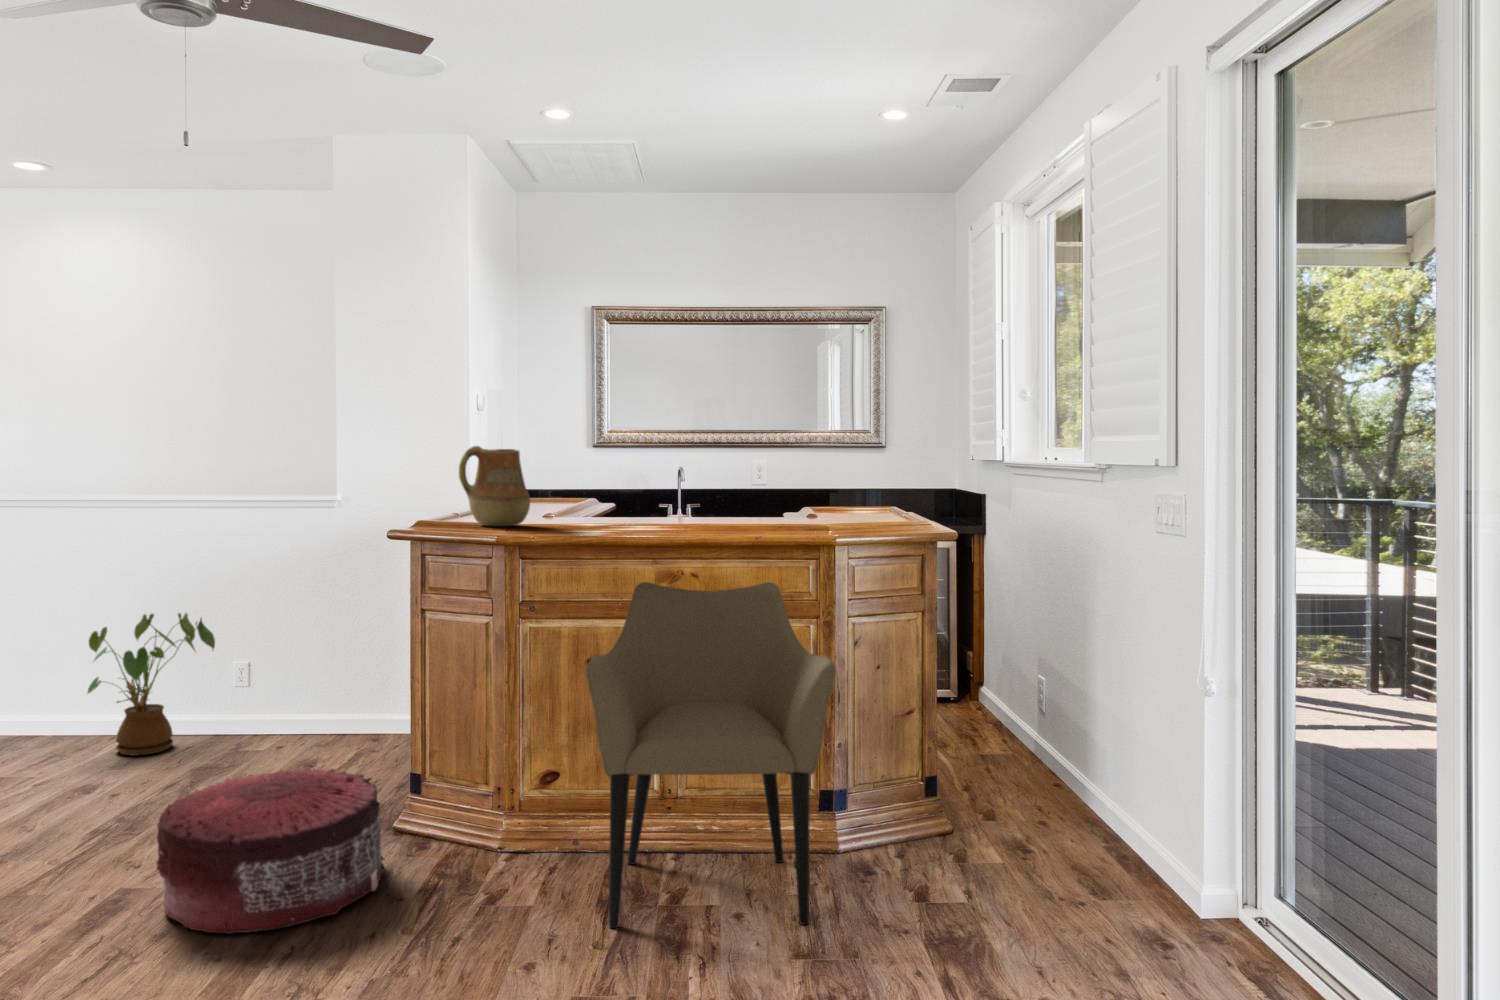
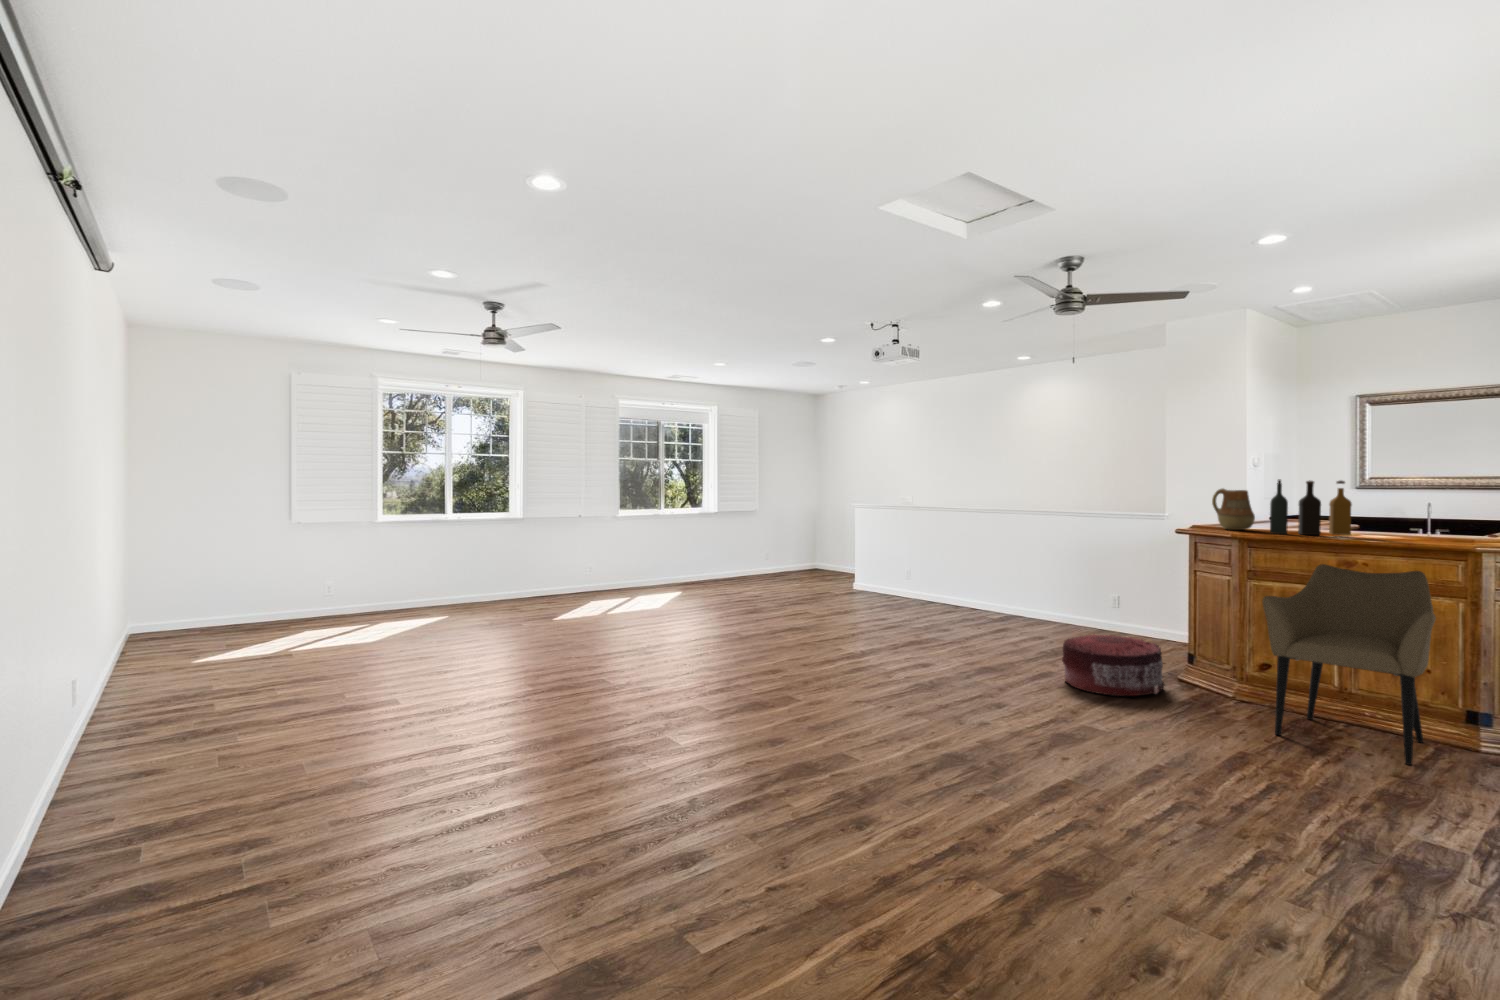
bottle: none [560,430,674,532] -> present [1270,479,1352,535]
house plant: present [88,613,215,755] -> none [1043,567,1101,633]

